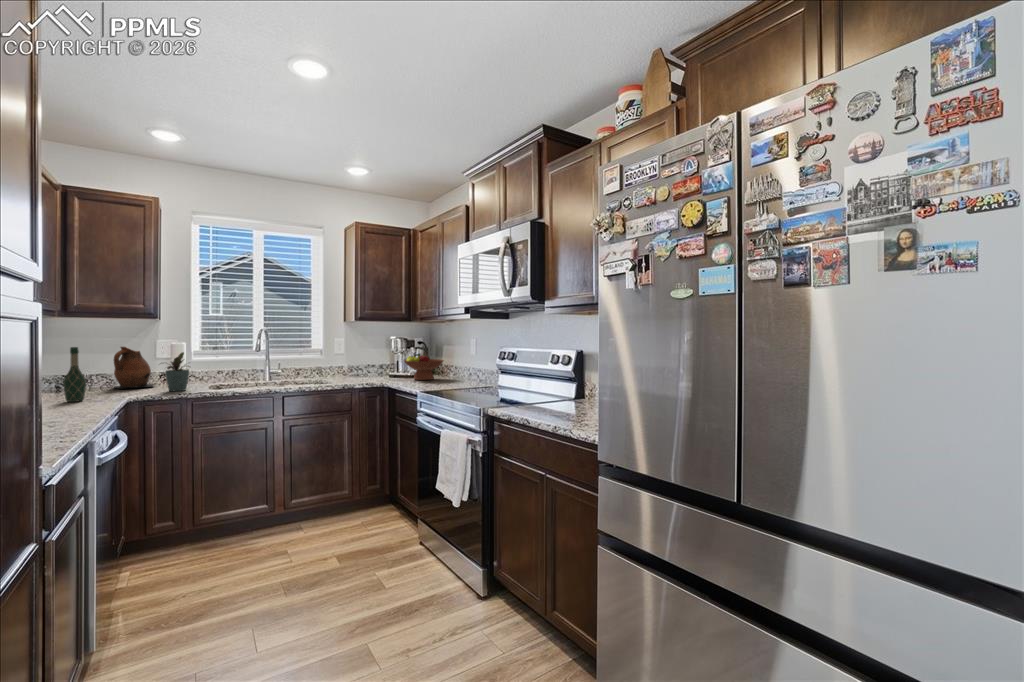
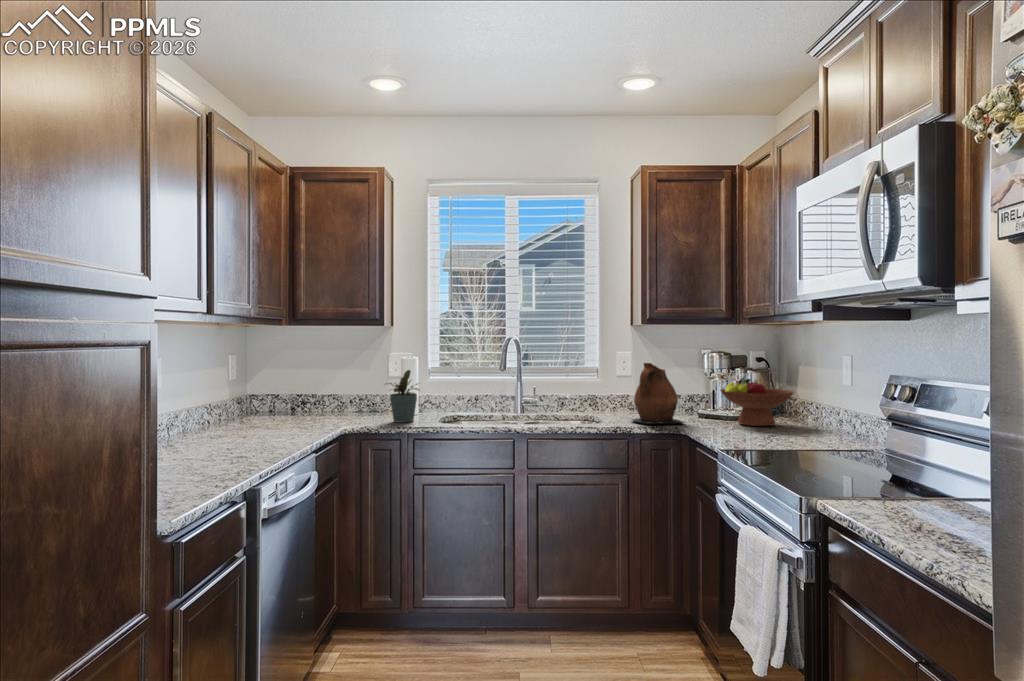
wine bottle: present [63,347,86,402] -> none [277,361,300,431]
ceramic pitcher: present [114,347,153,388] -> present [632,363,684,424]

